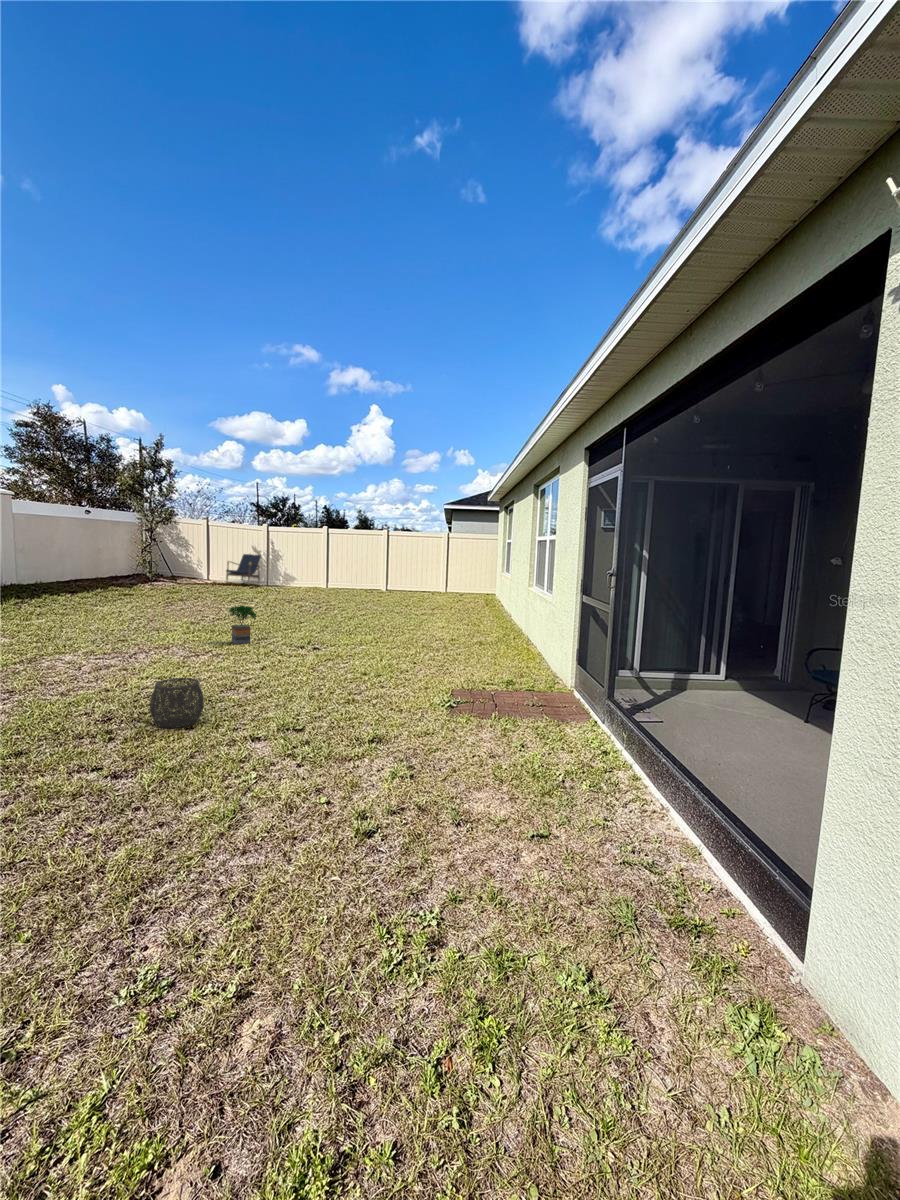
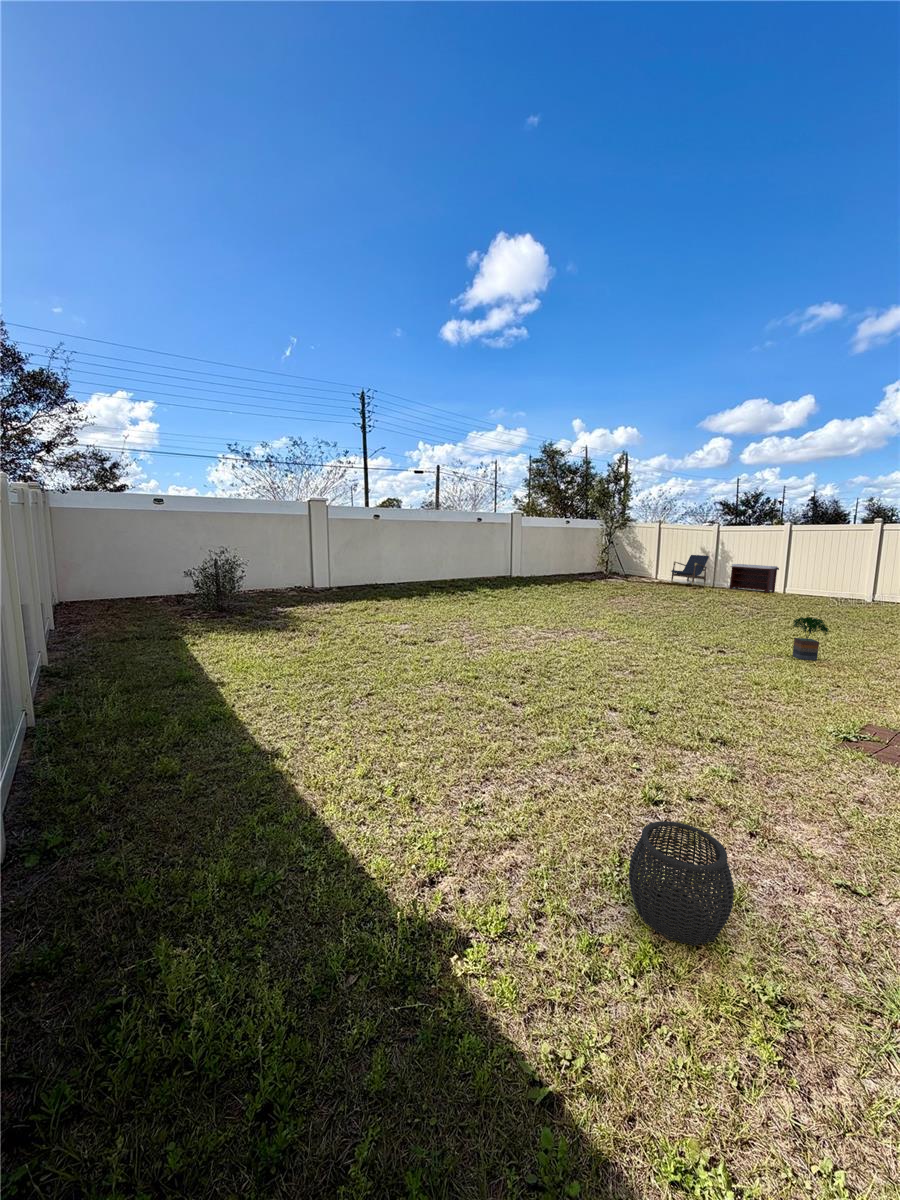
bench: none [282,563,322,588] -> present [730,564,779,593]
potted tree: present [229,606,257,644] -> present [793,617,829,660]
woven basket: present [150,678,204,728] -> present [629,821,734,946]

